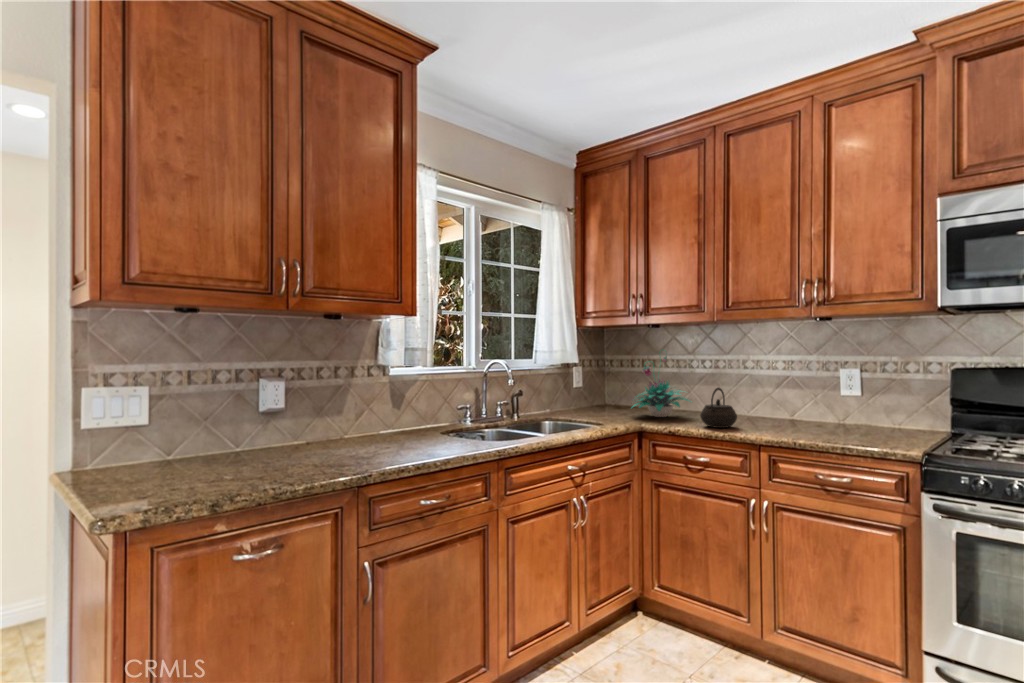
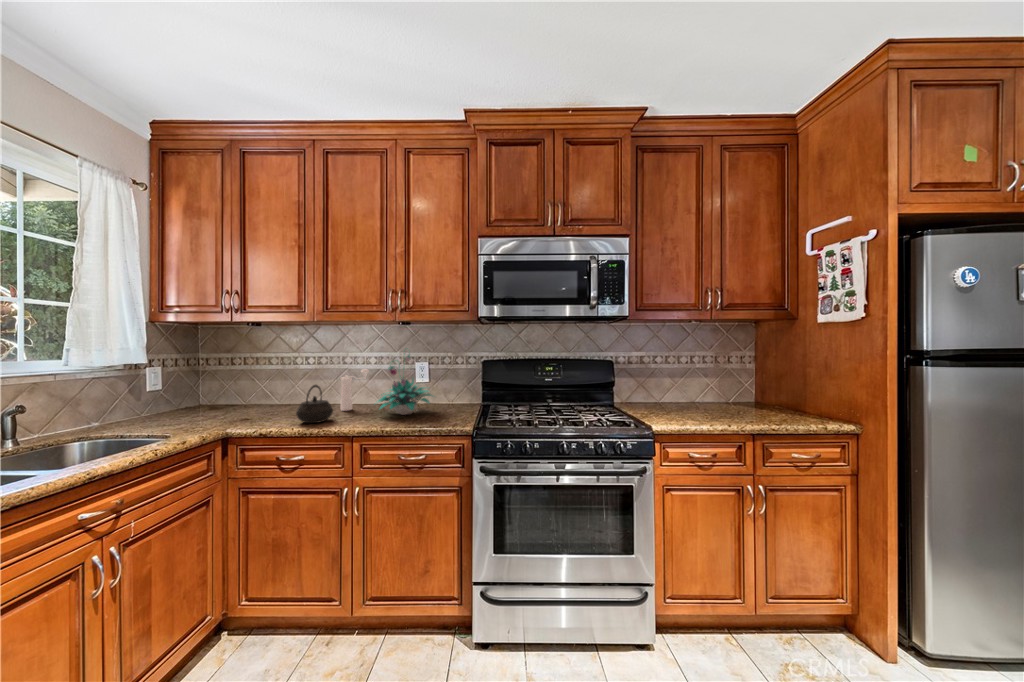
plant: present [633,356,689,417] -> present [377,355,432,415]
pepper mill: none [743,375,776,421] -> present [341,369,369,411]

